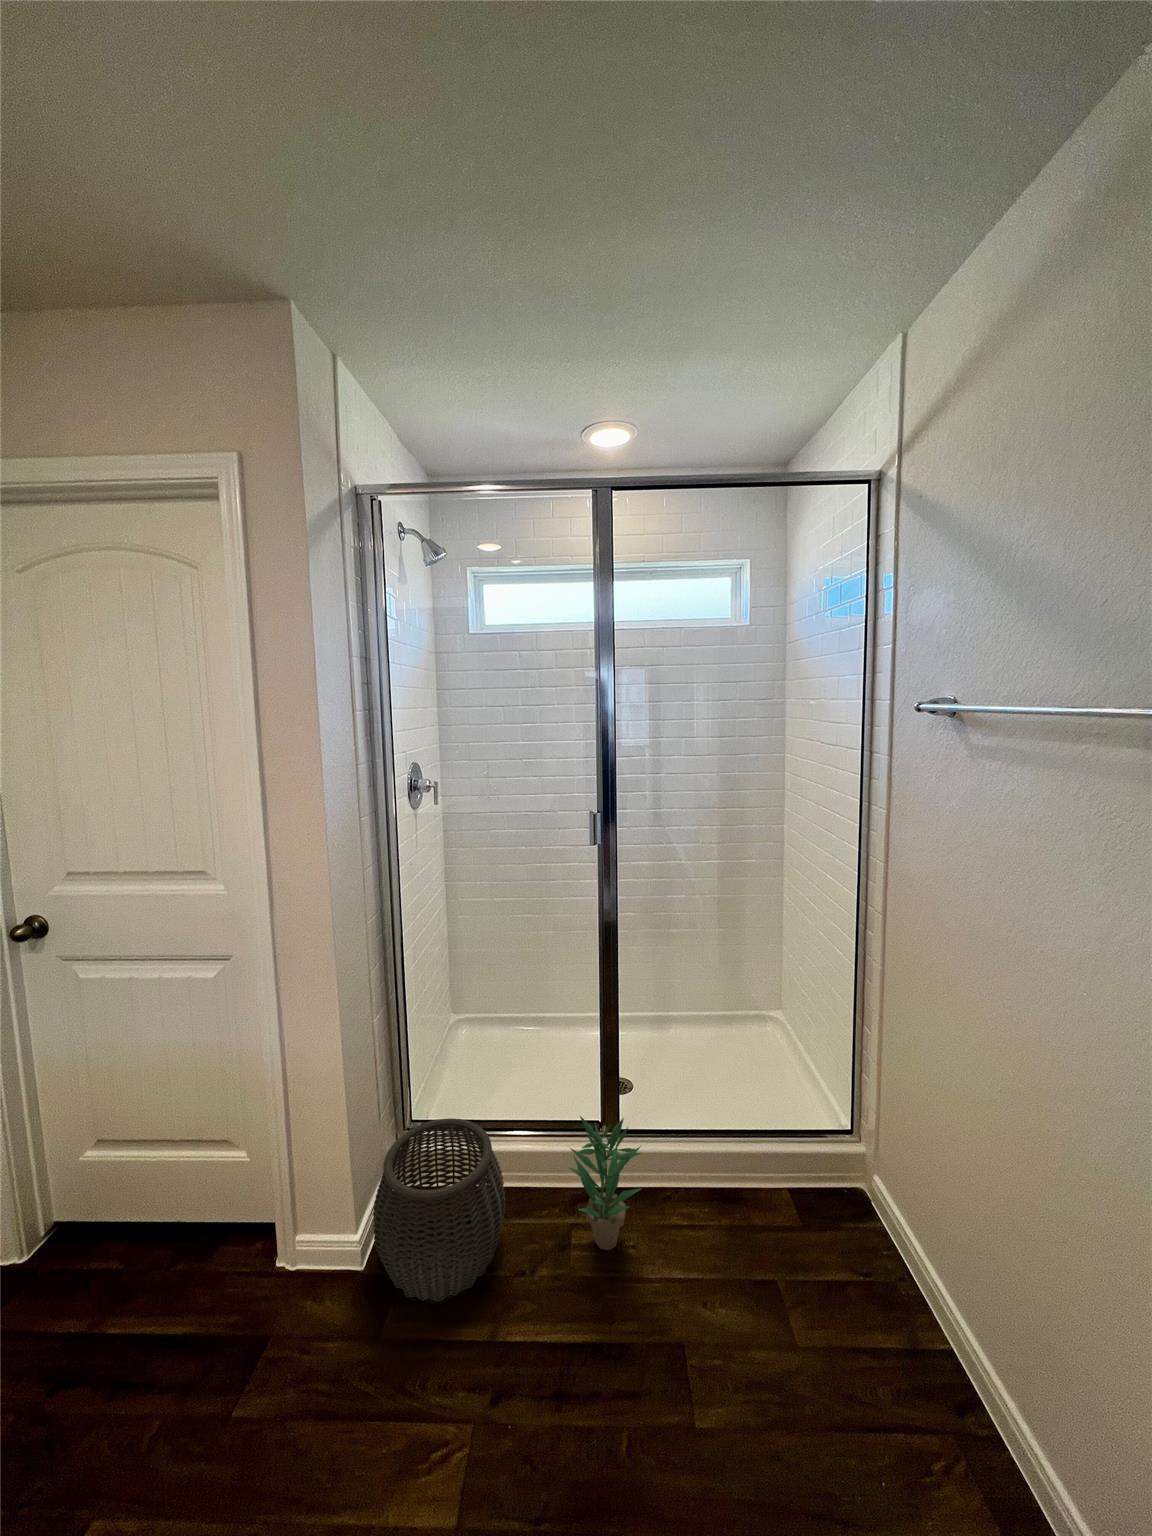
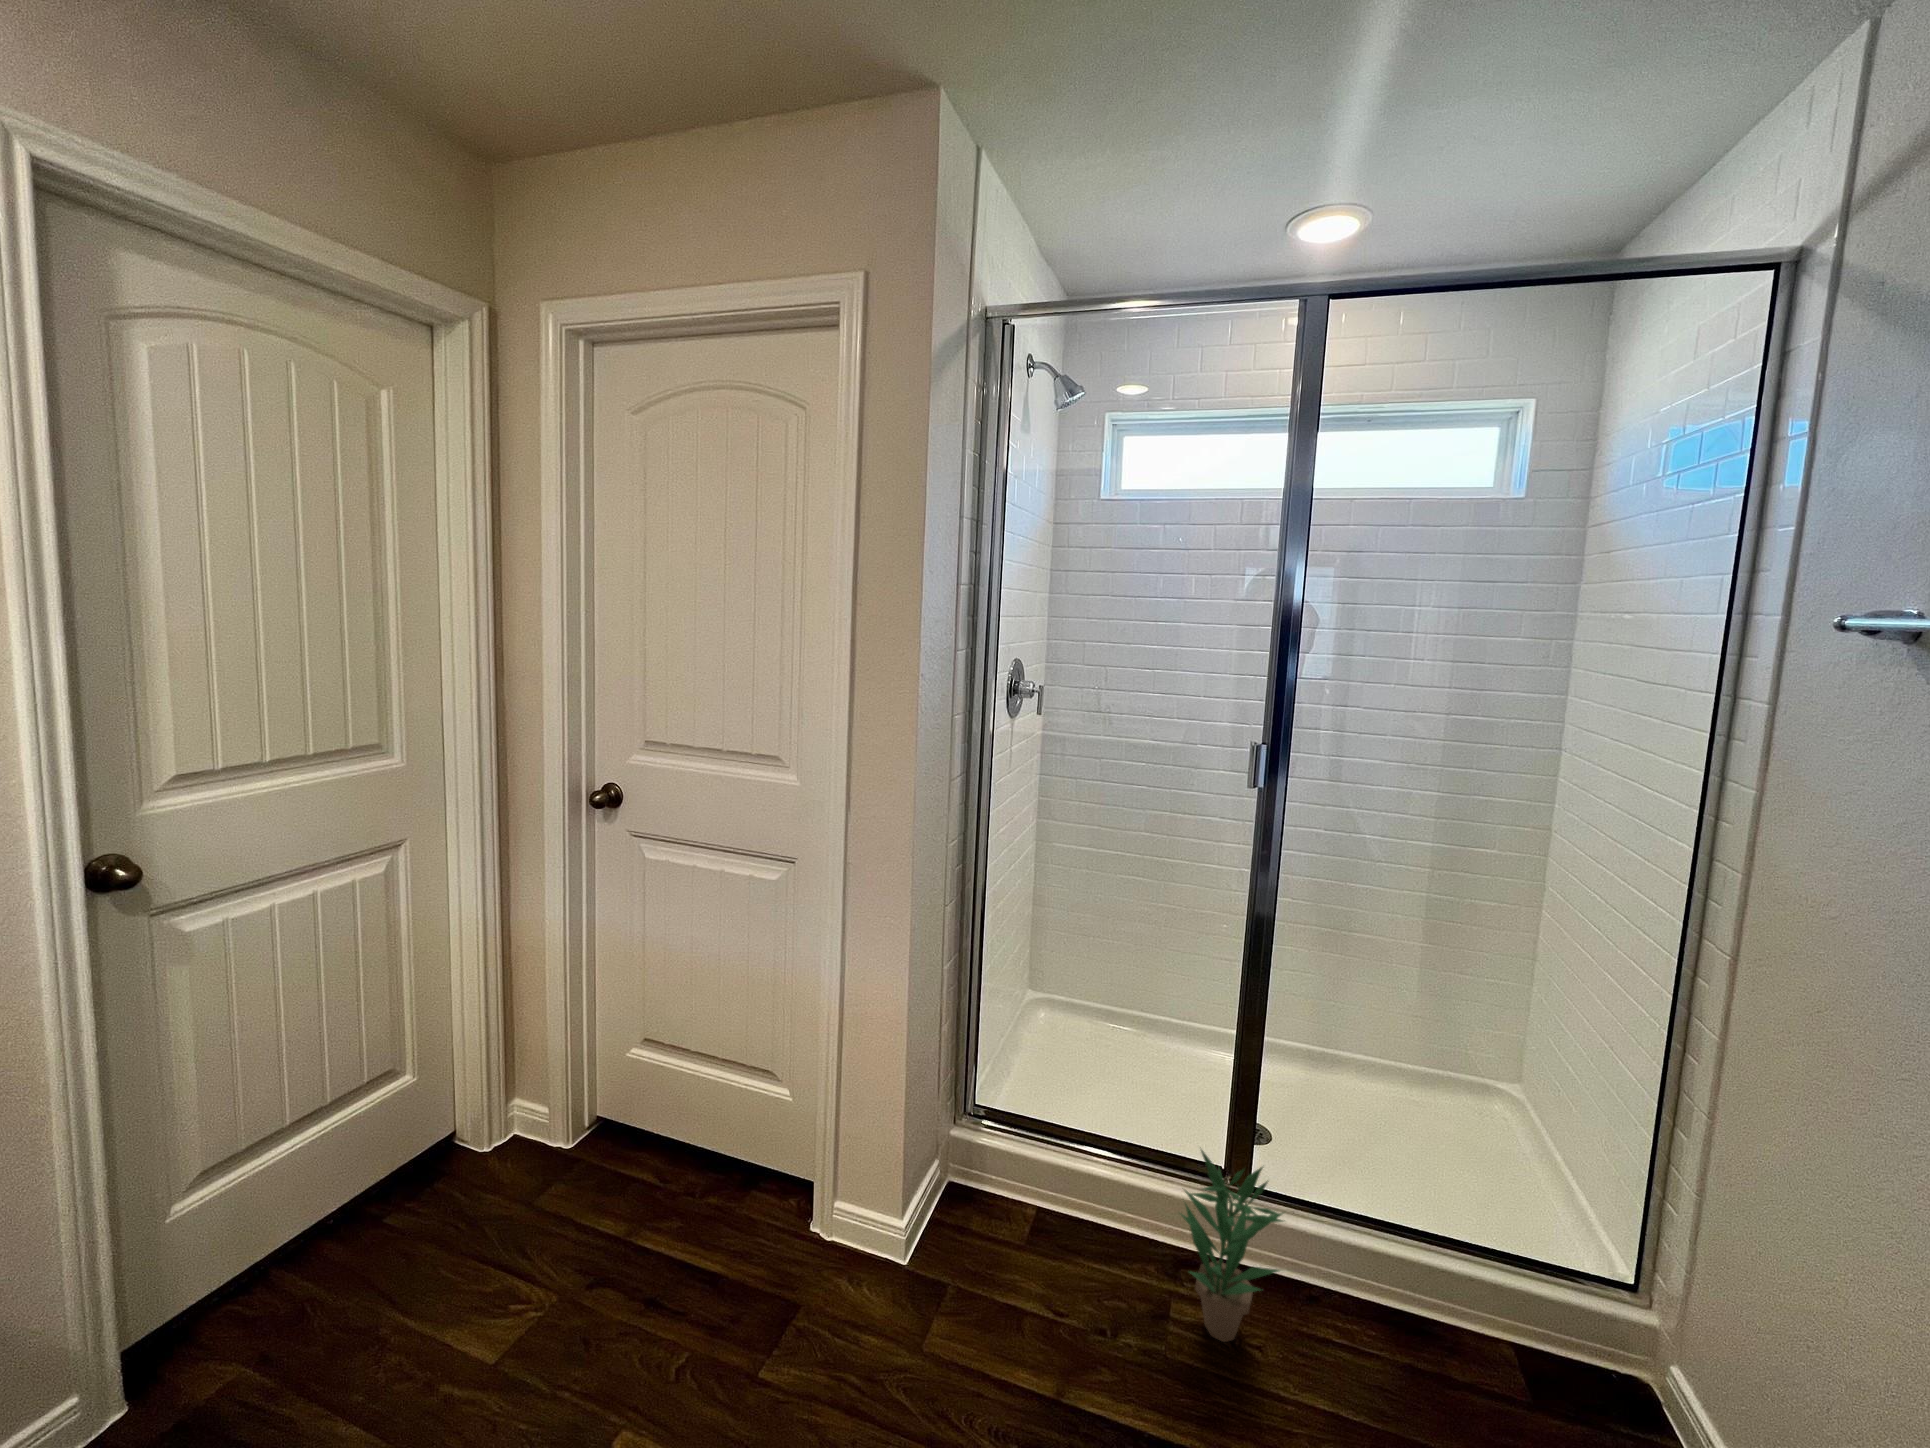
woven basket: present [373,1118,506,1302] -> none [924,1106,1088,1331]

